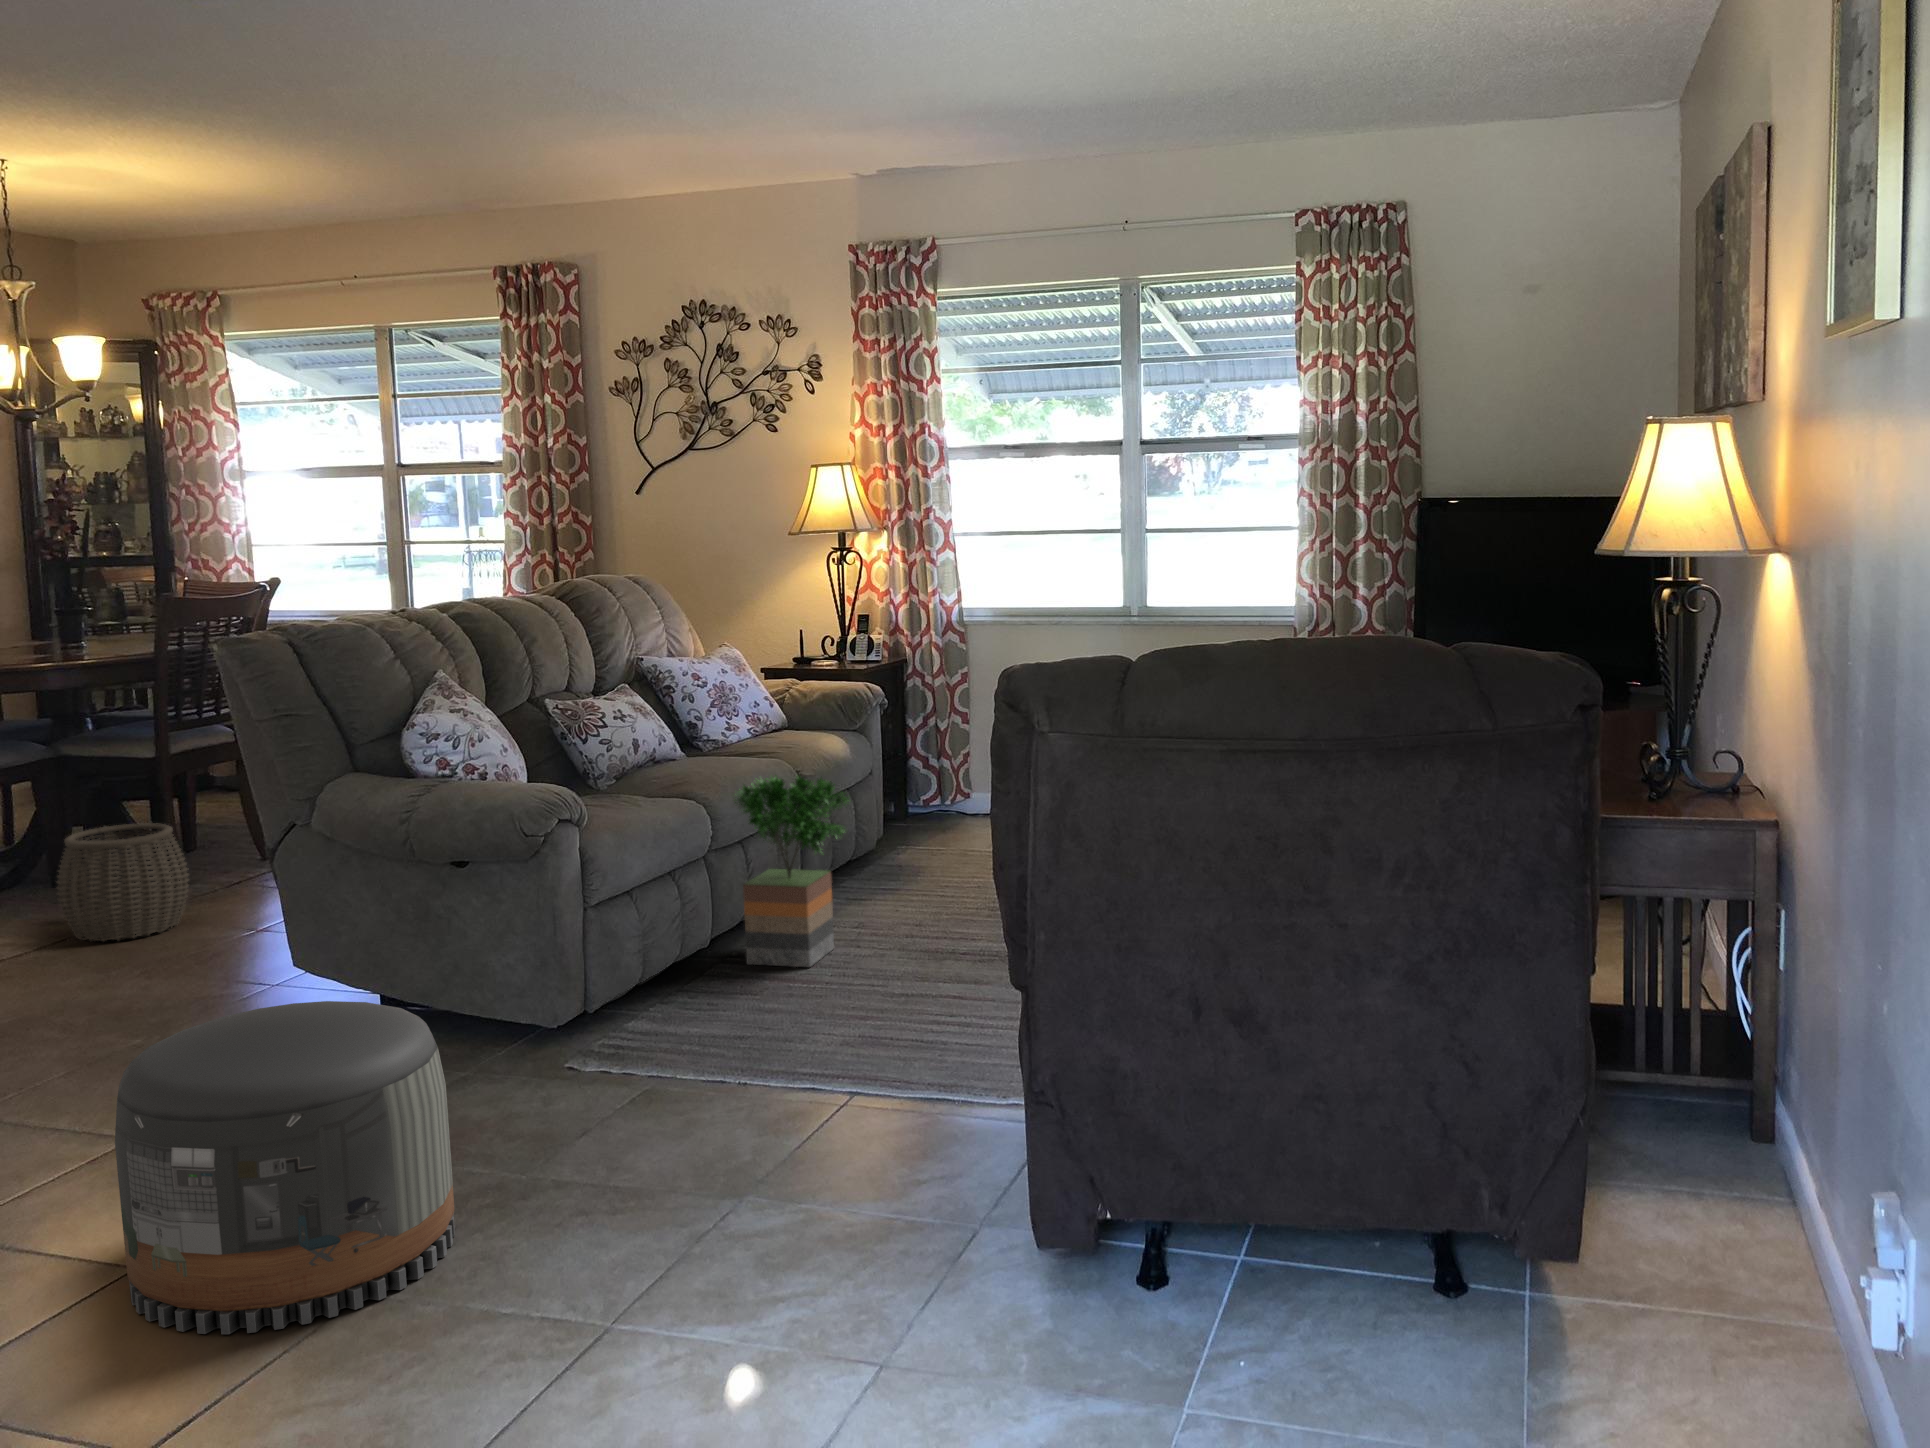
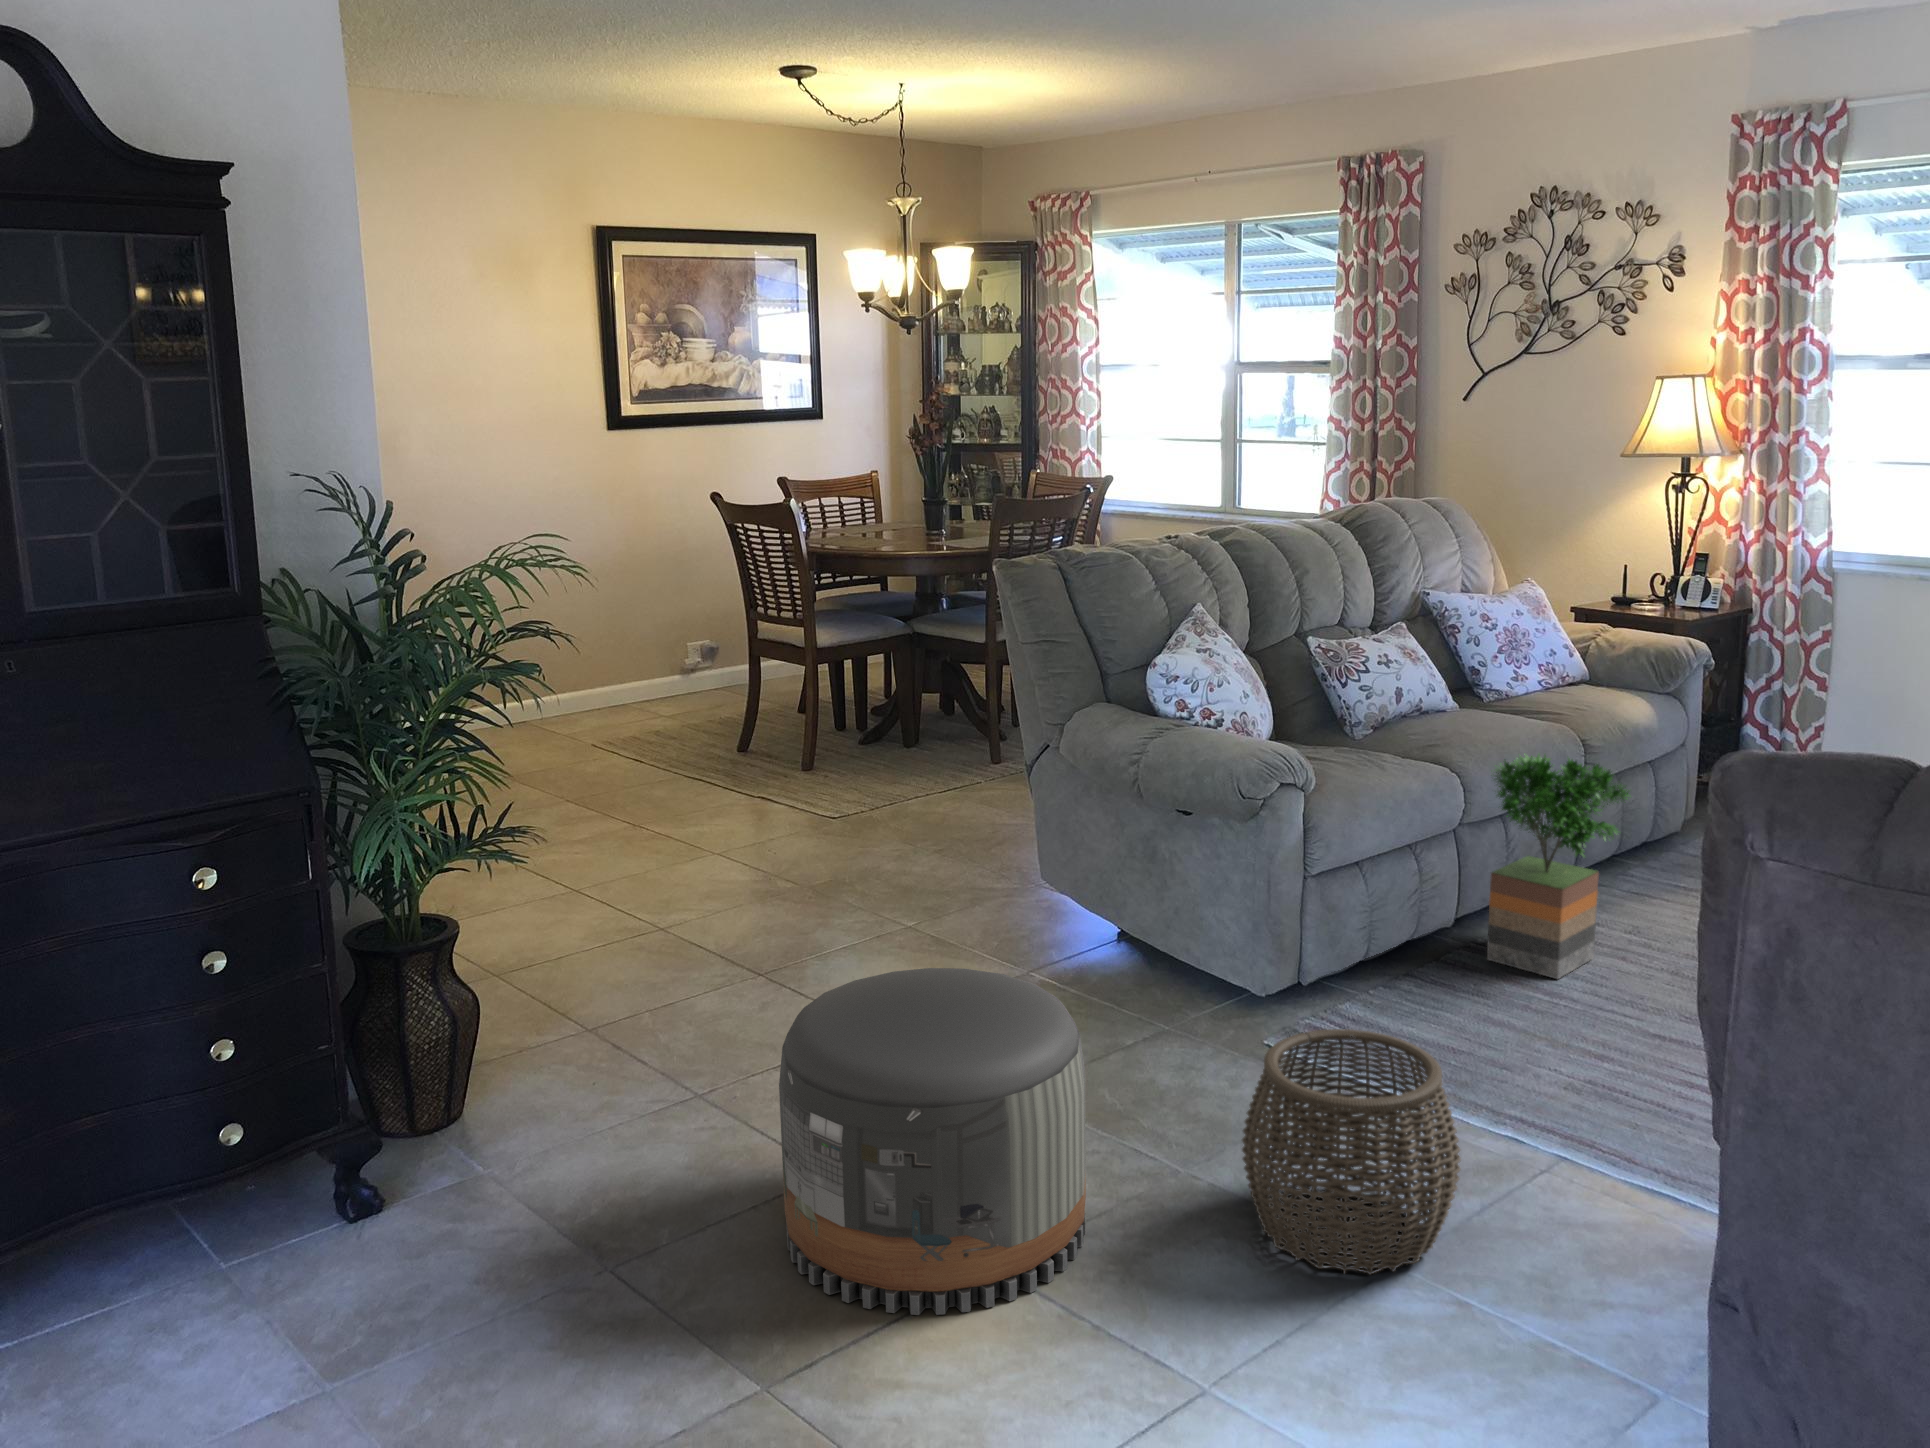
woven basket: present [57,823,189,941] -> present [1242,1029,1461,1274]

